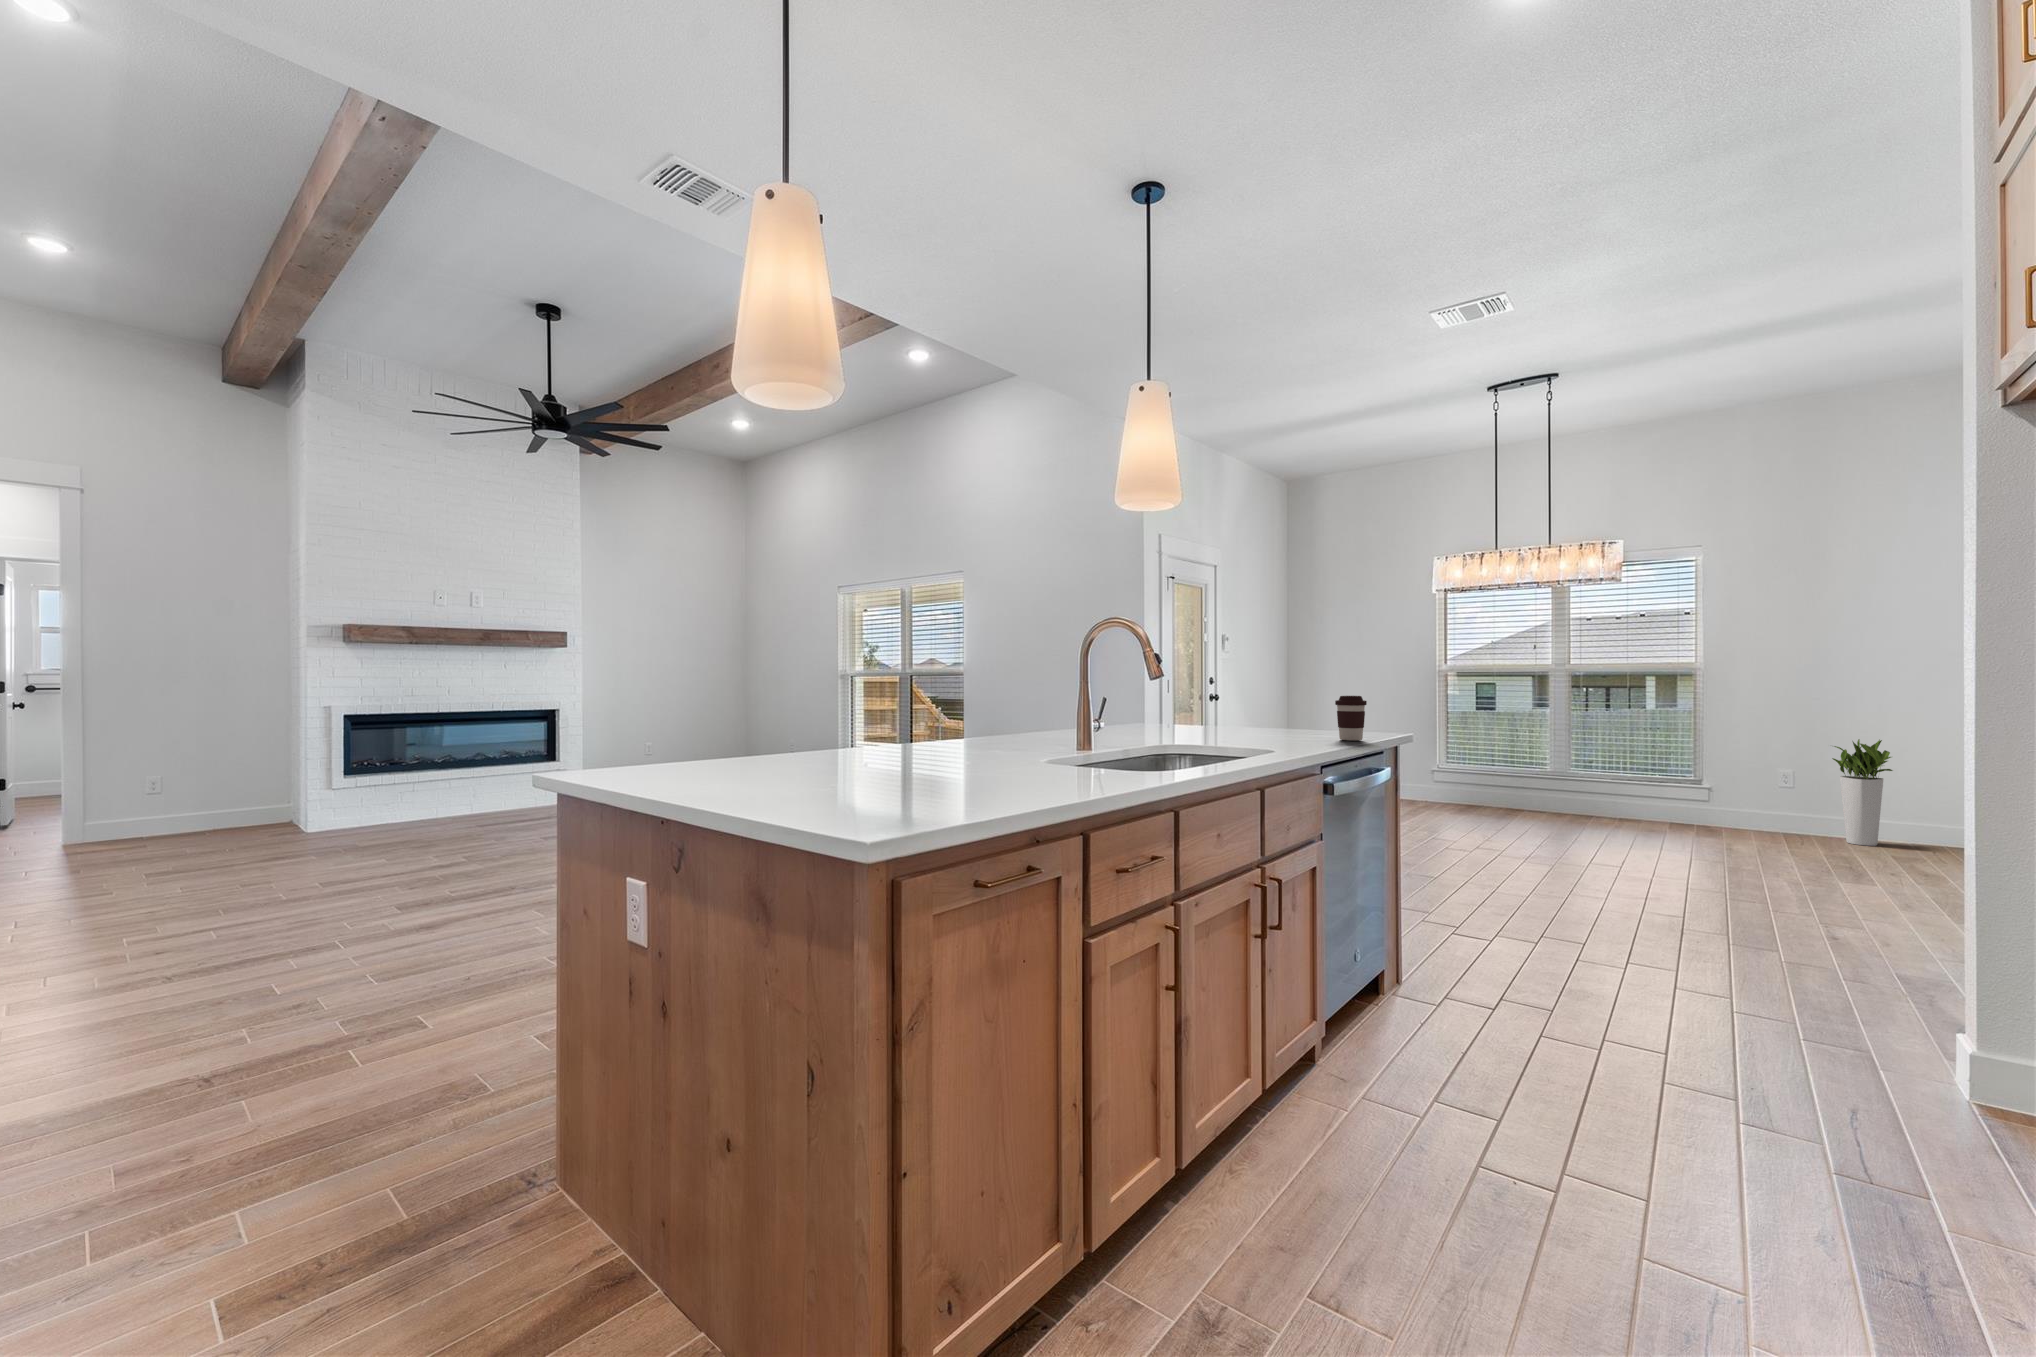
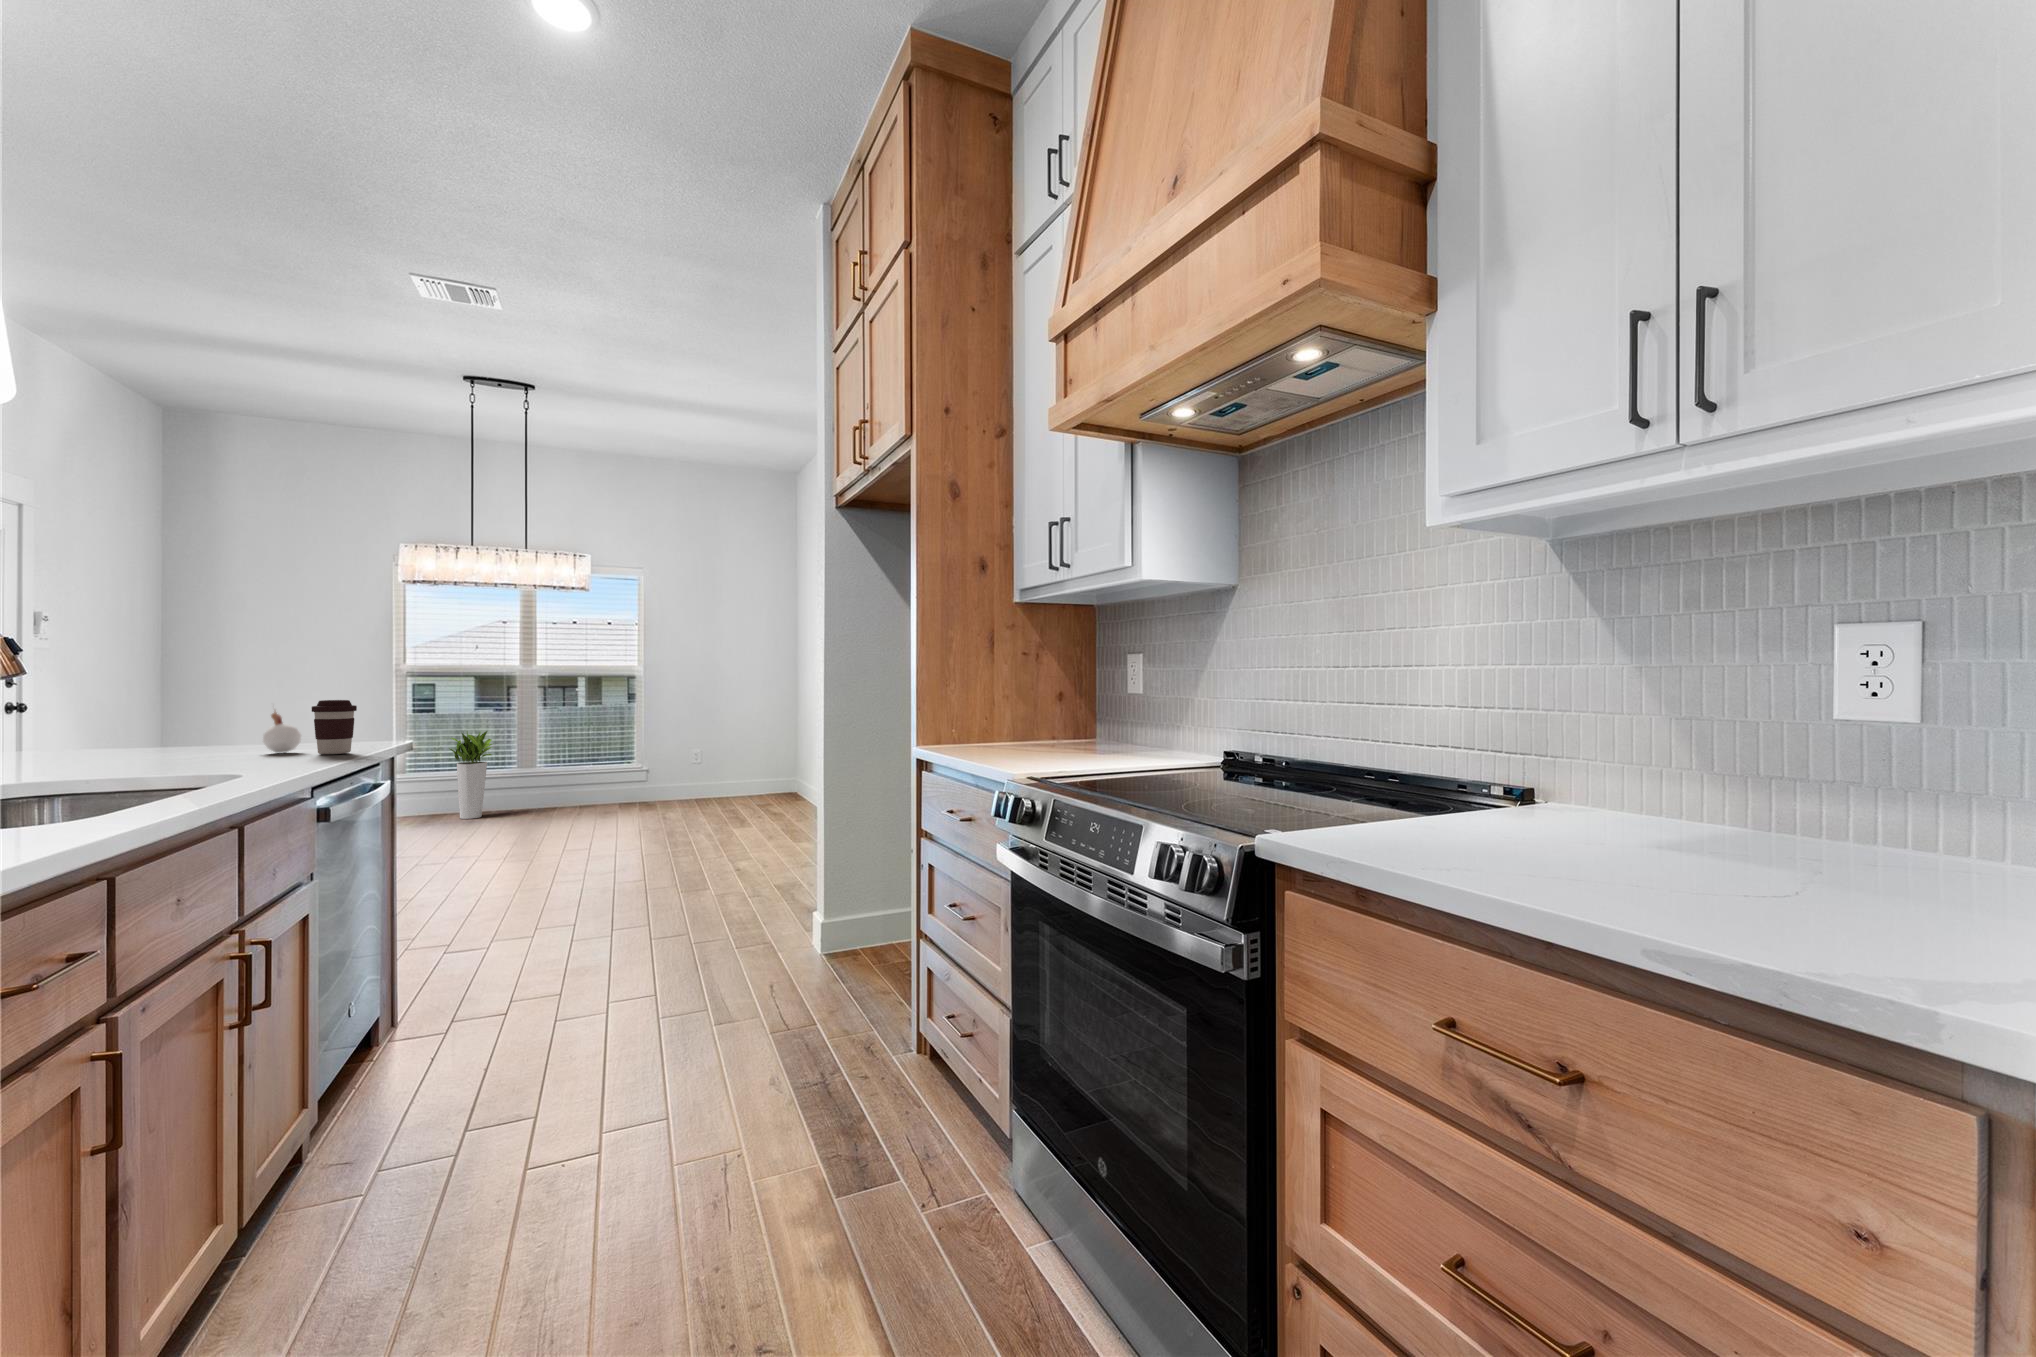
candle: none [1307,697,1331,737] -> present [263,711,301,753]
planter: present [1832,739,1893,846] -> present [449,731,492,819]

